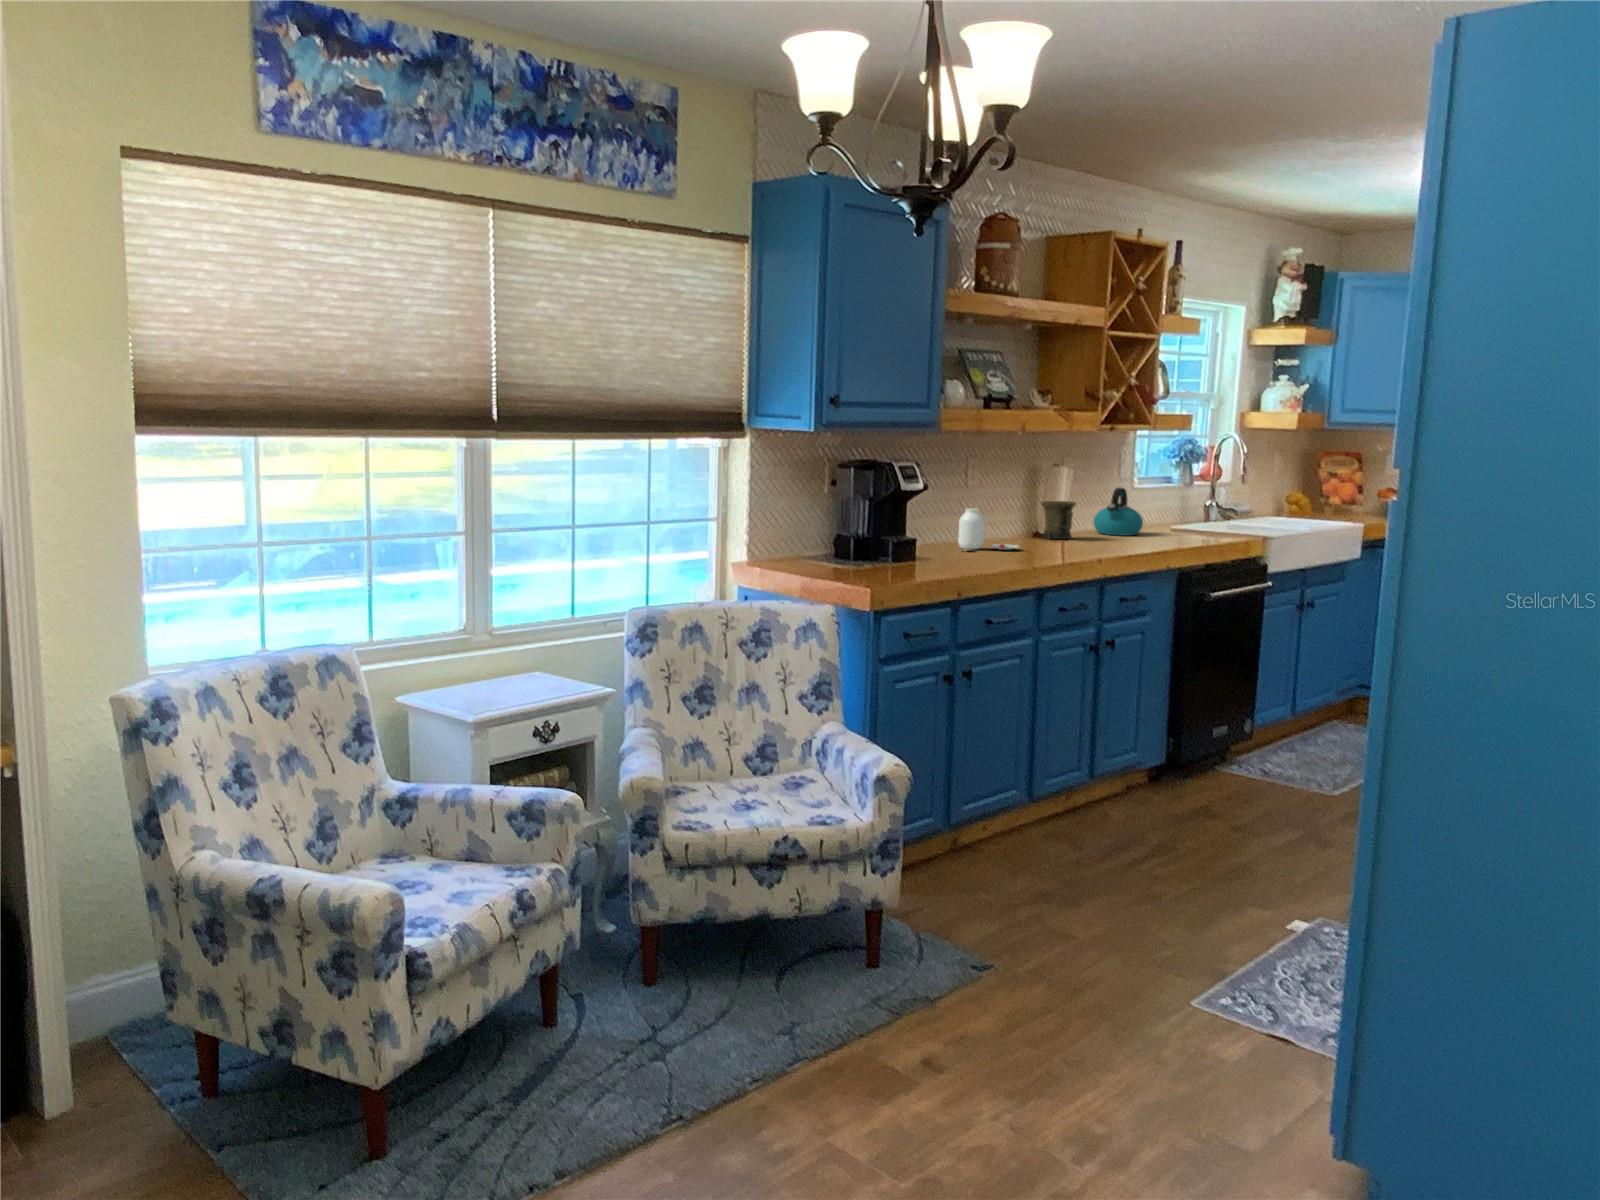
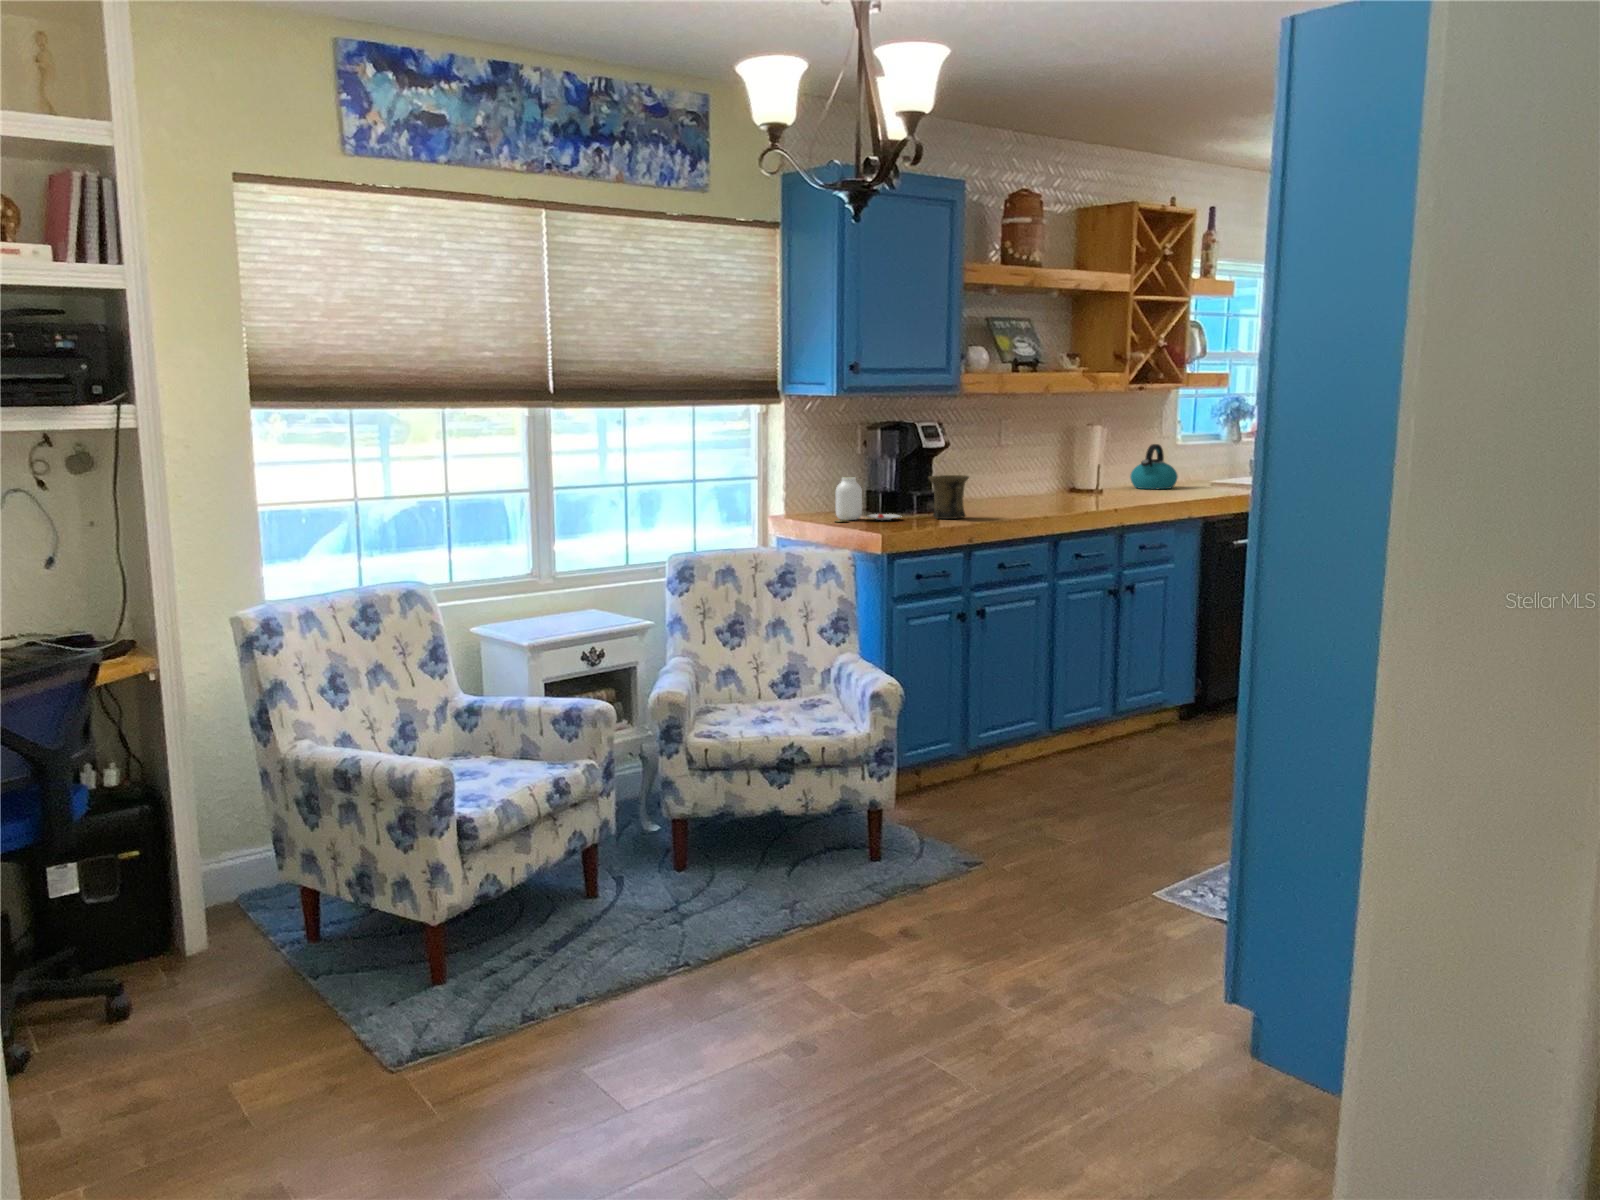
mug: present [1041,501,1076,539] -> present [929,475,969,519]
jar: present [958,508,1020,551] -> present [836,477,900,522]

